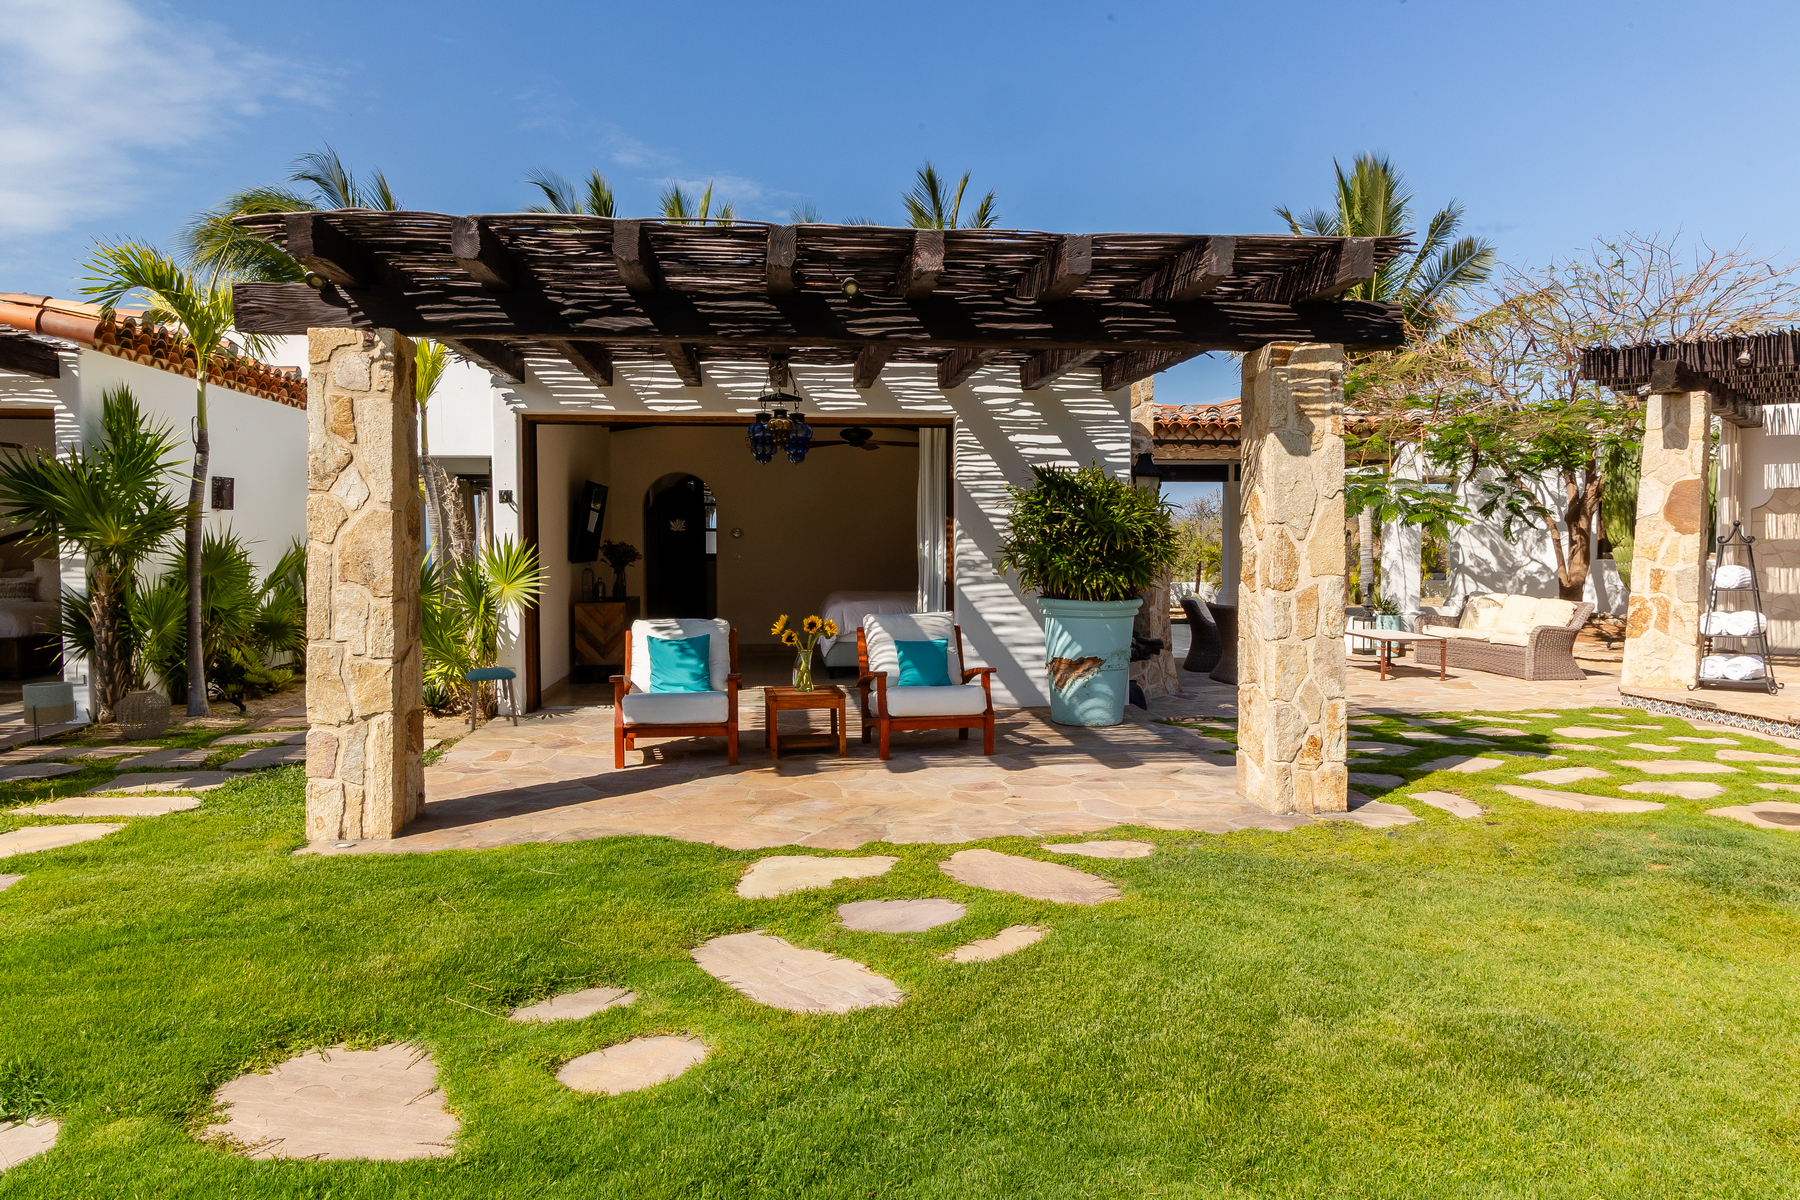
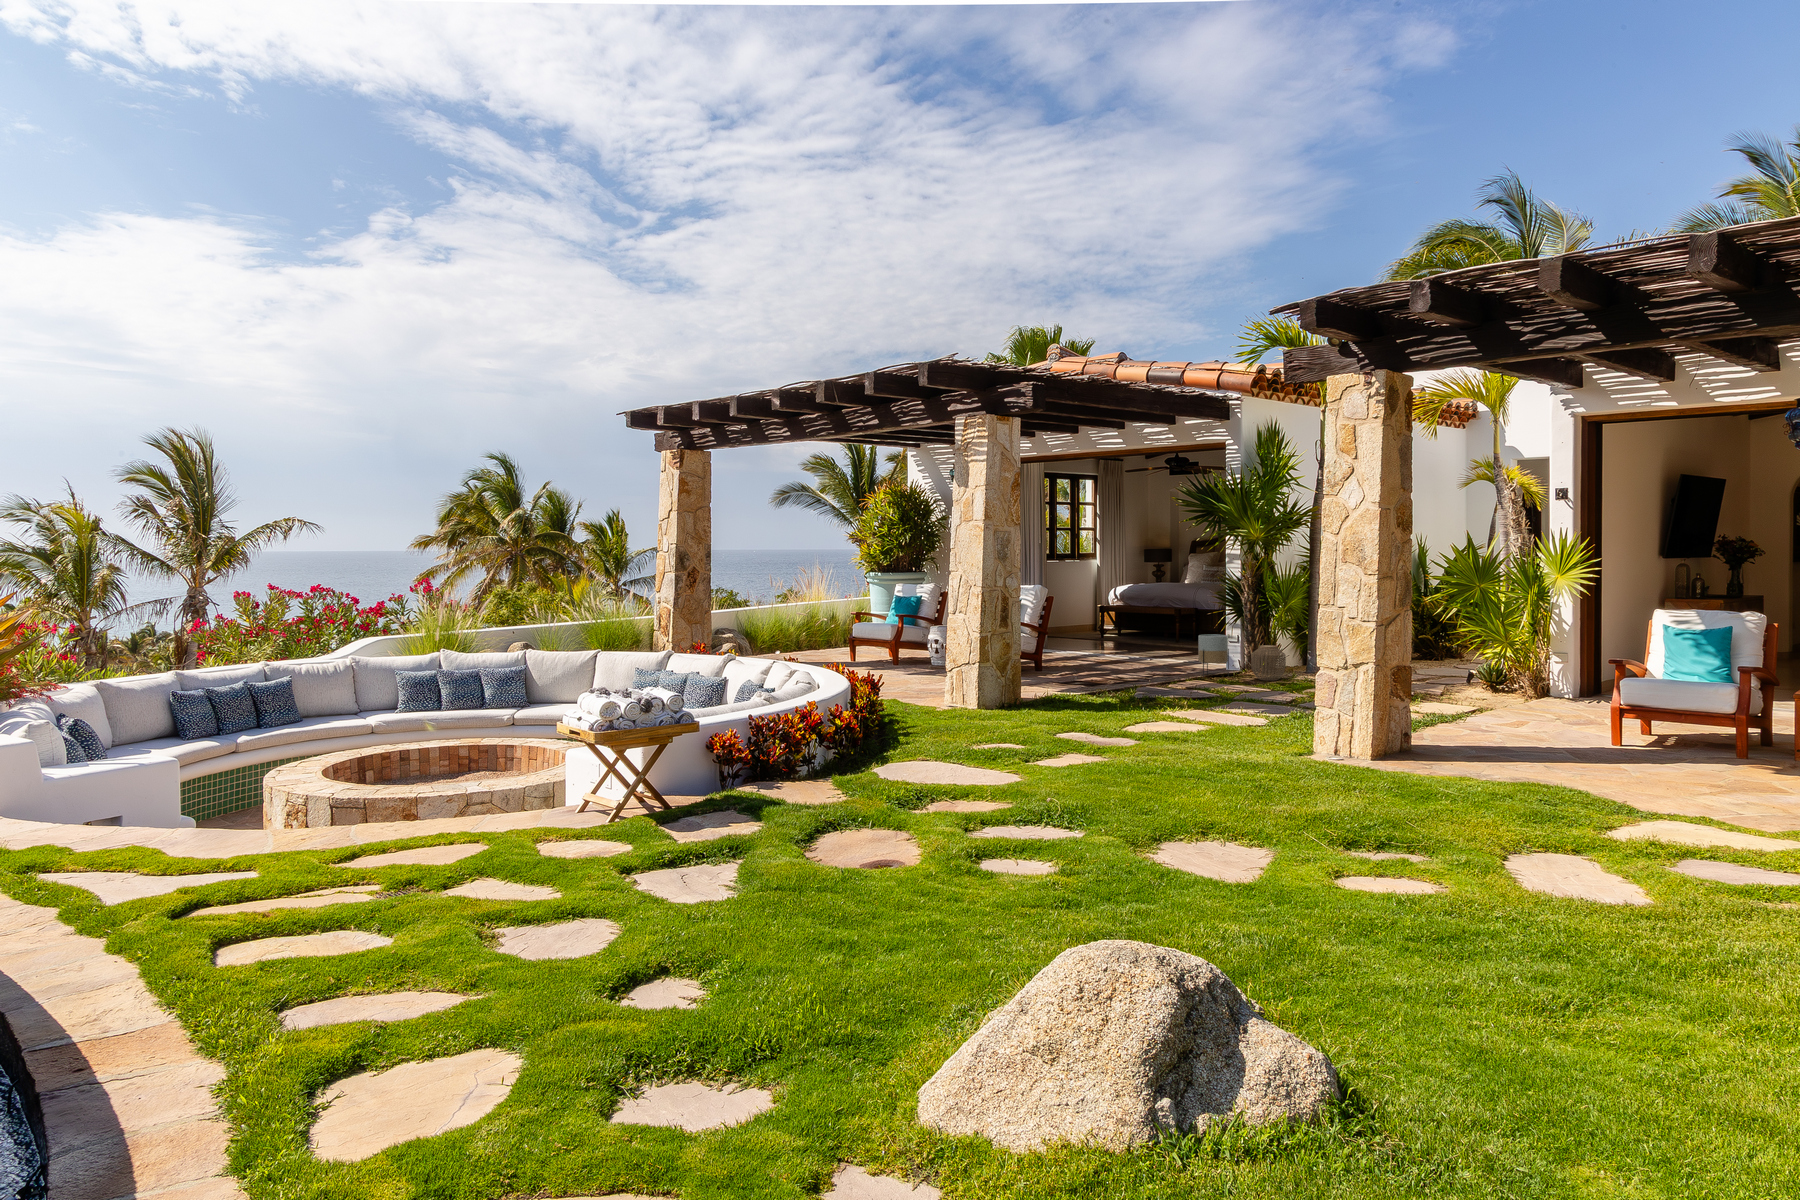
stool: present [465,667,518,729] -> none [1510,649,1557,704]

